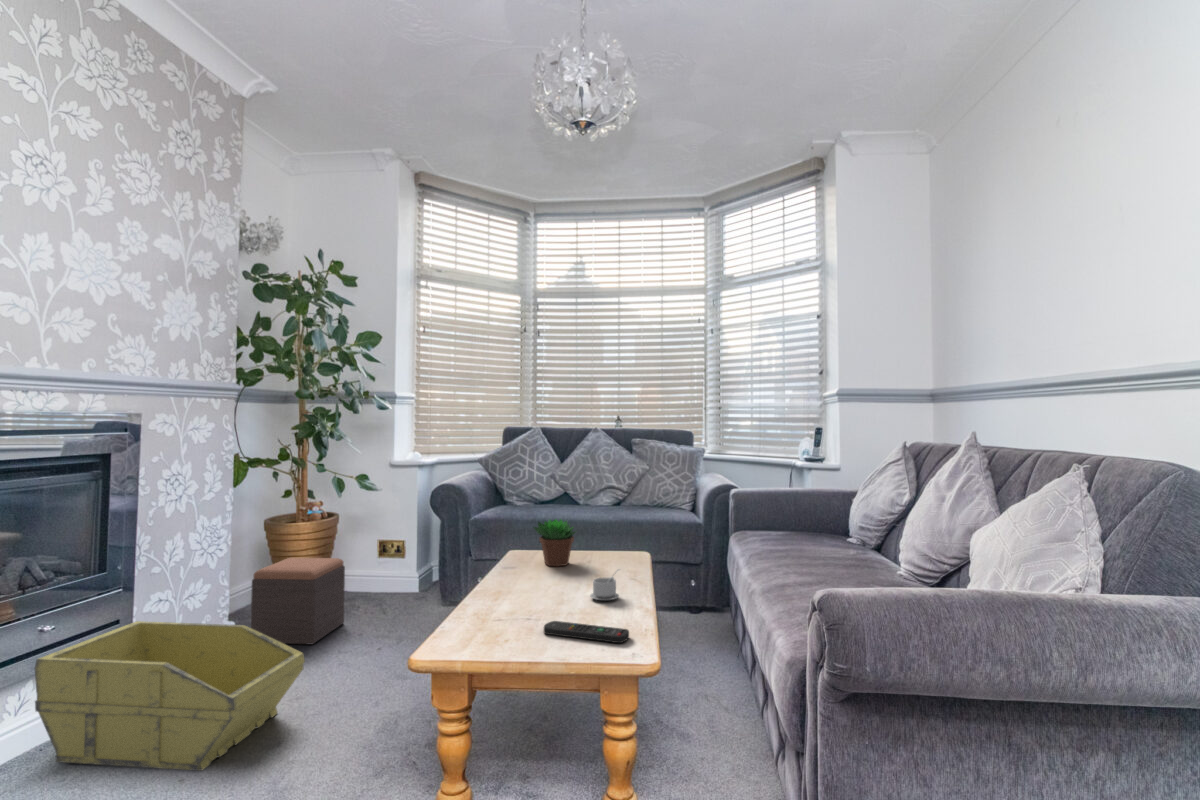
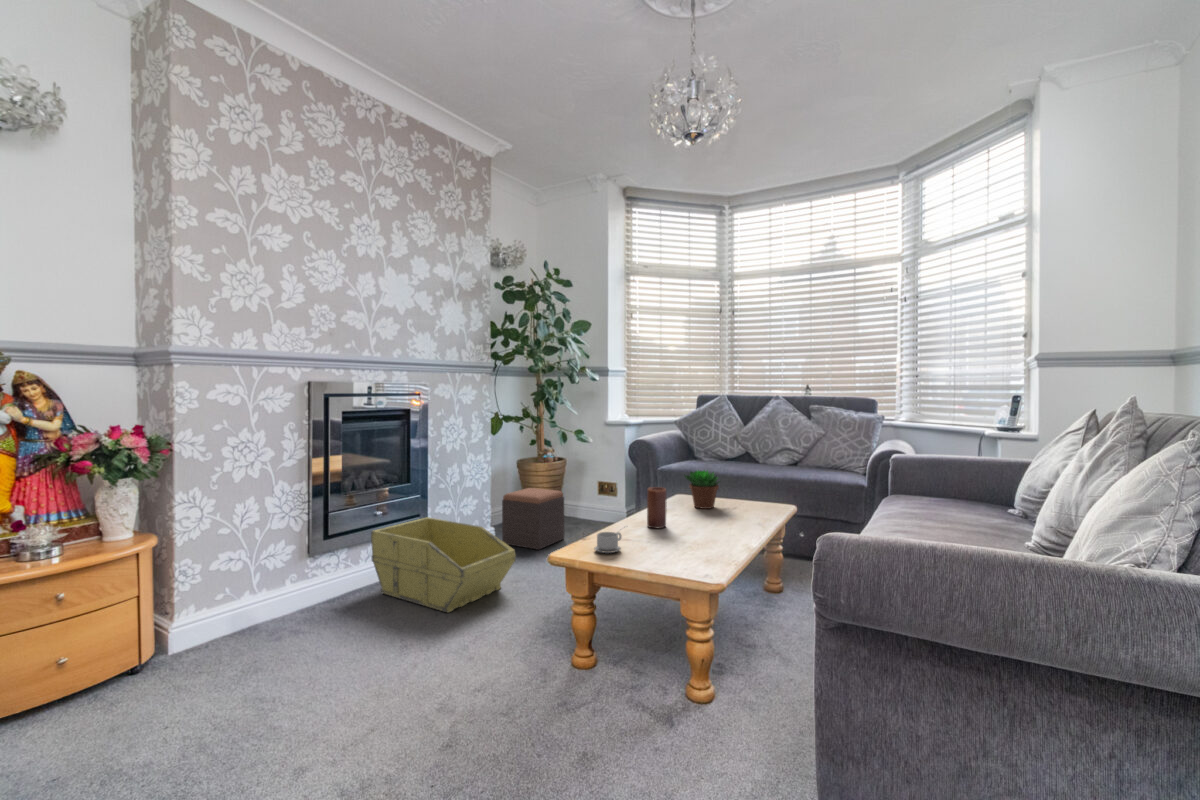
candle: none [510,546,535,599] -> present [647,487,667,529]
teacup: present [590,577,619,600] -> present [594,532,621,553]
remote control: present [544,621,629,643] -> none [652,545,716,567]

